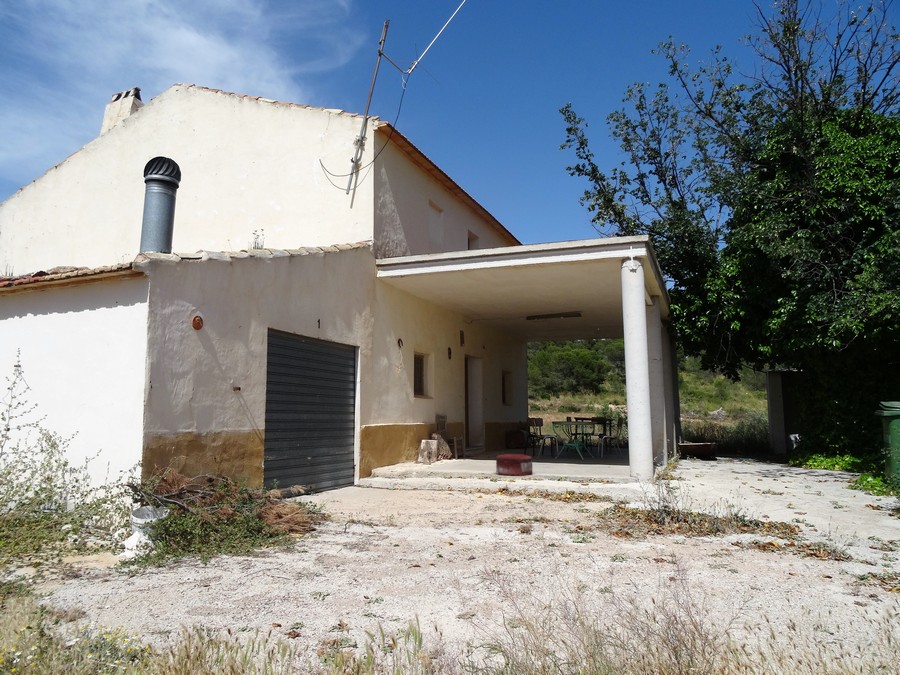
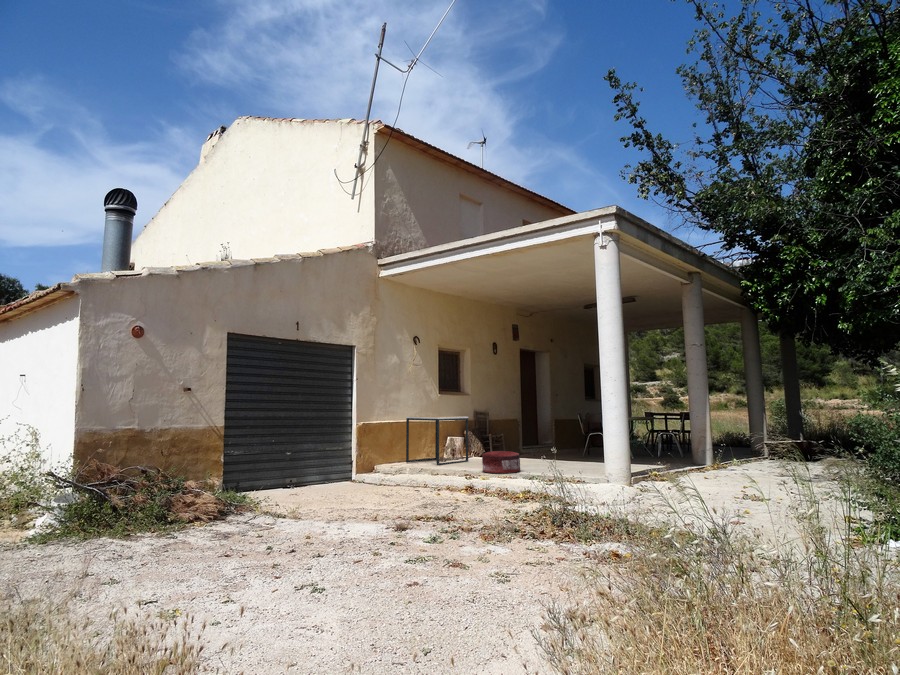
side table: none [394,420,453,469] -> present [406,416,468,465]

